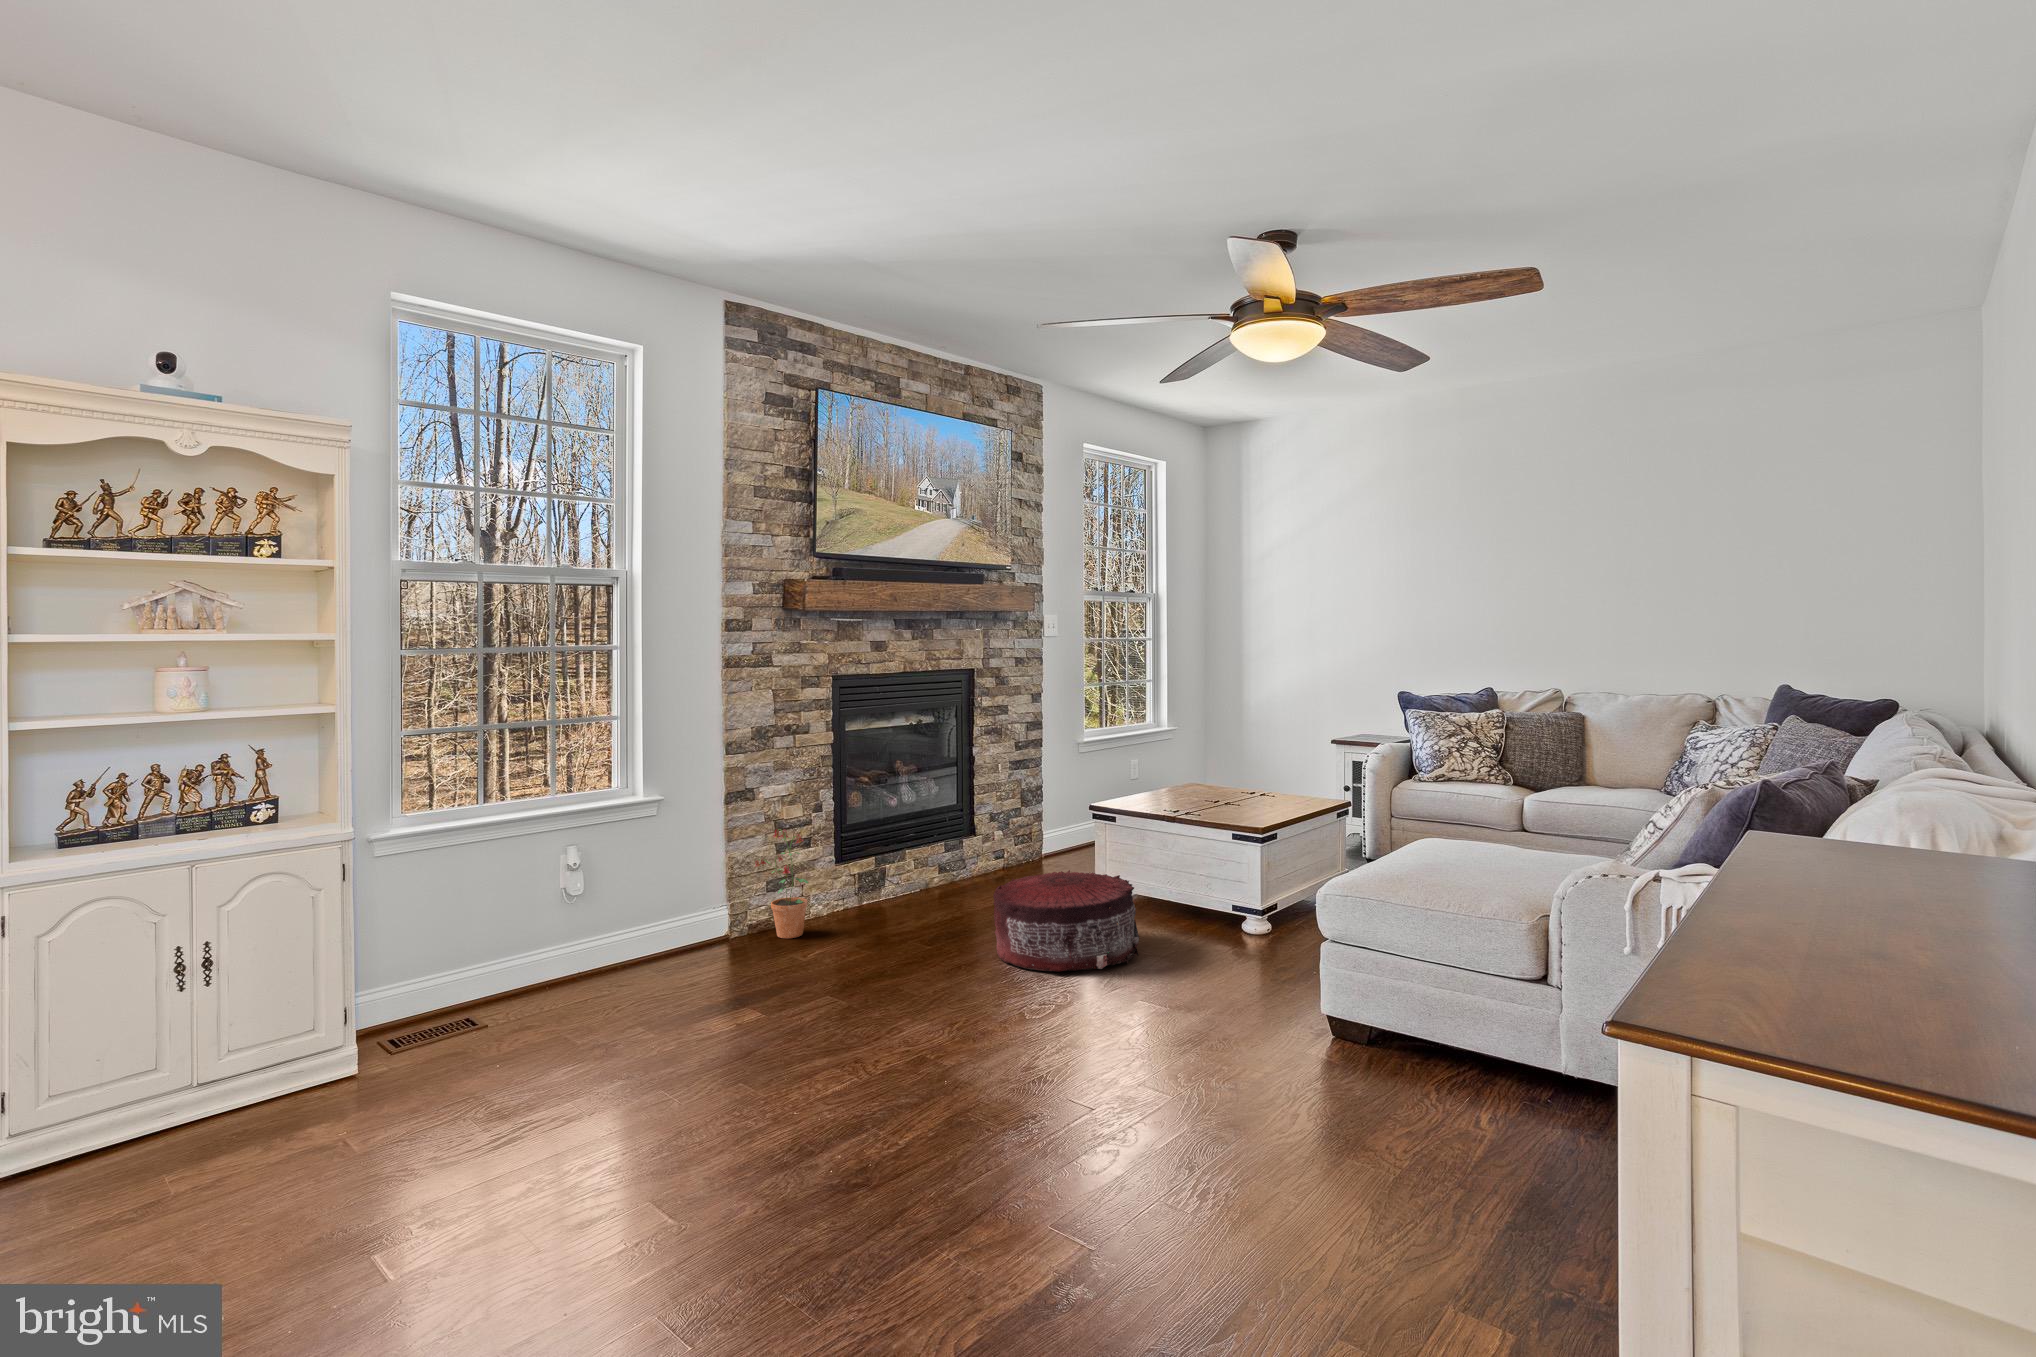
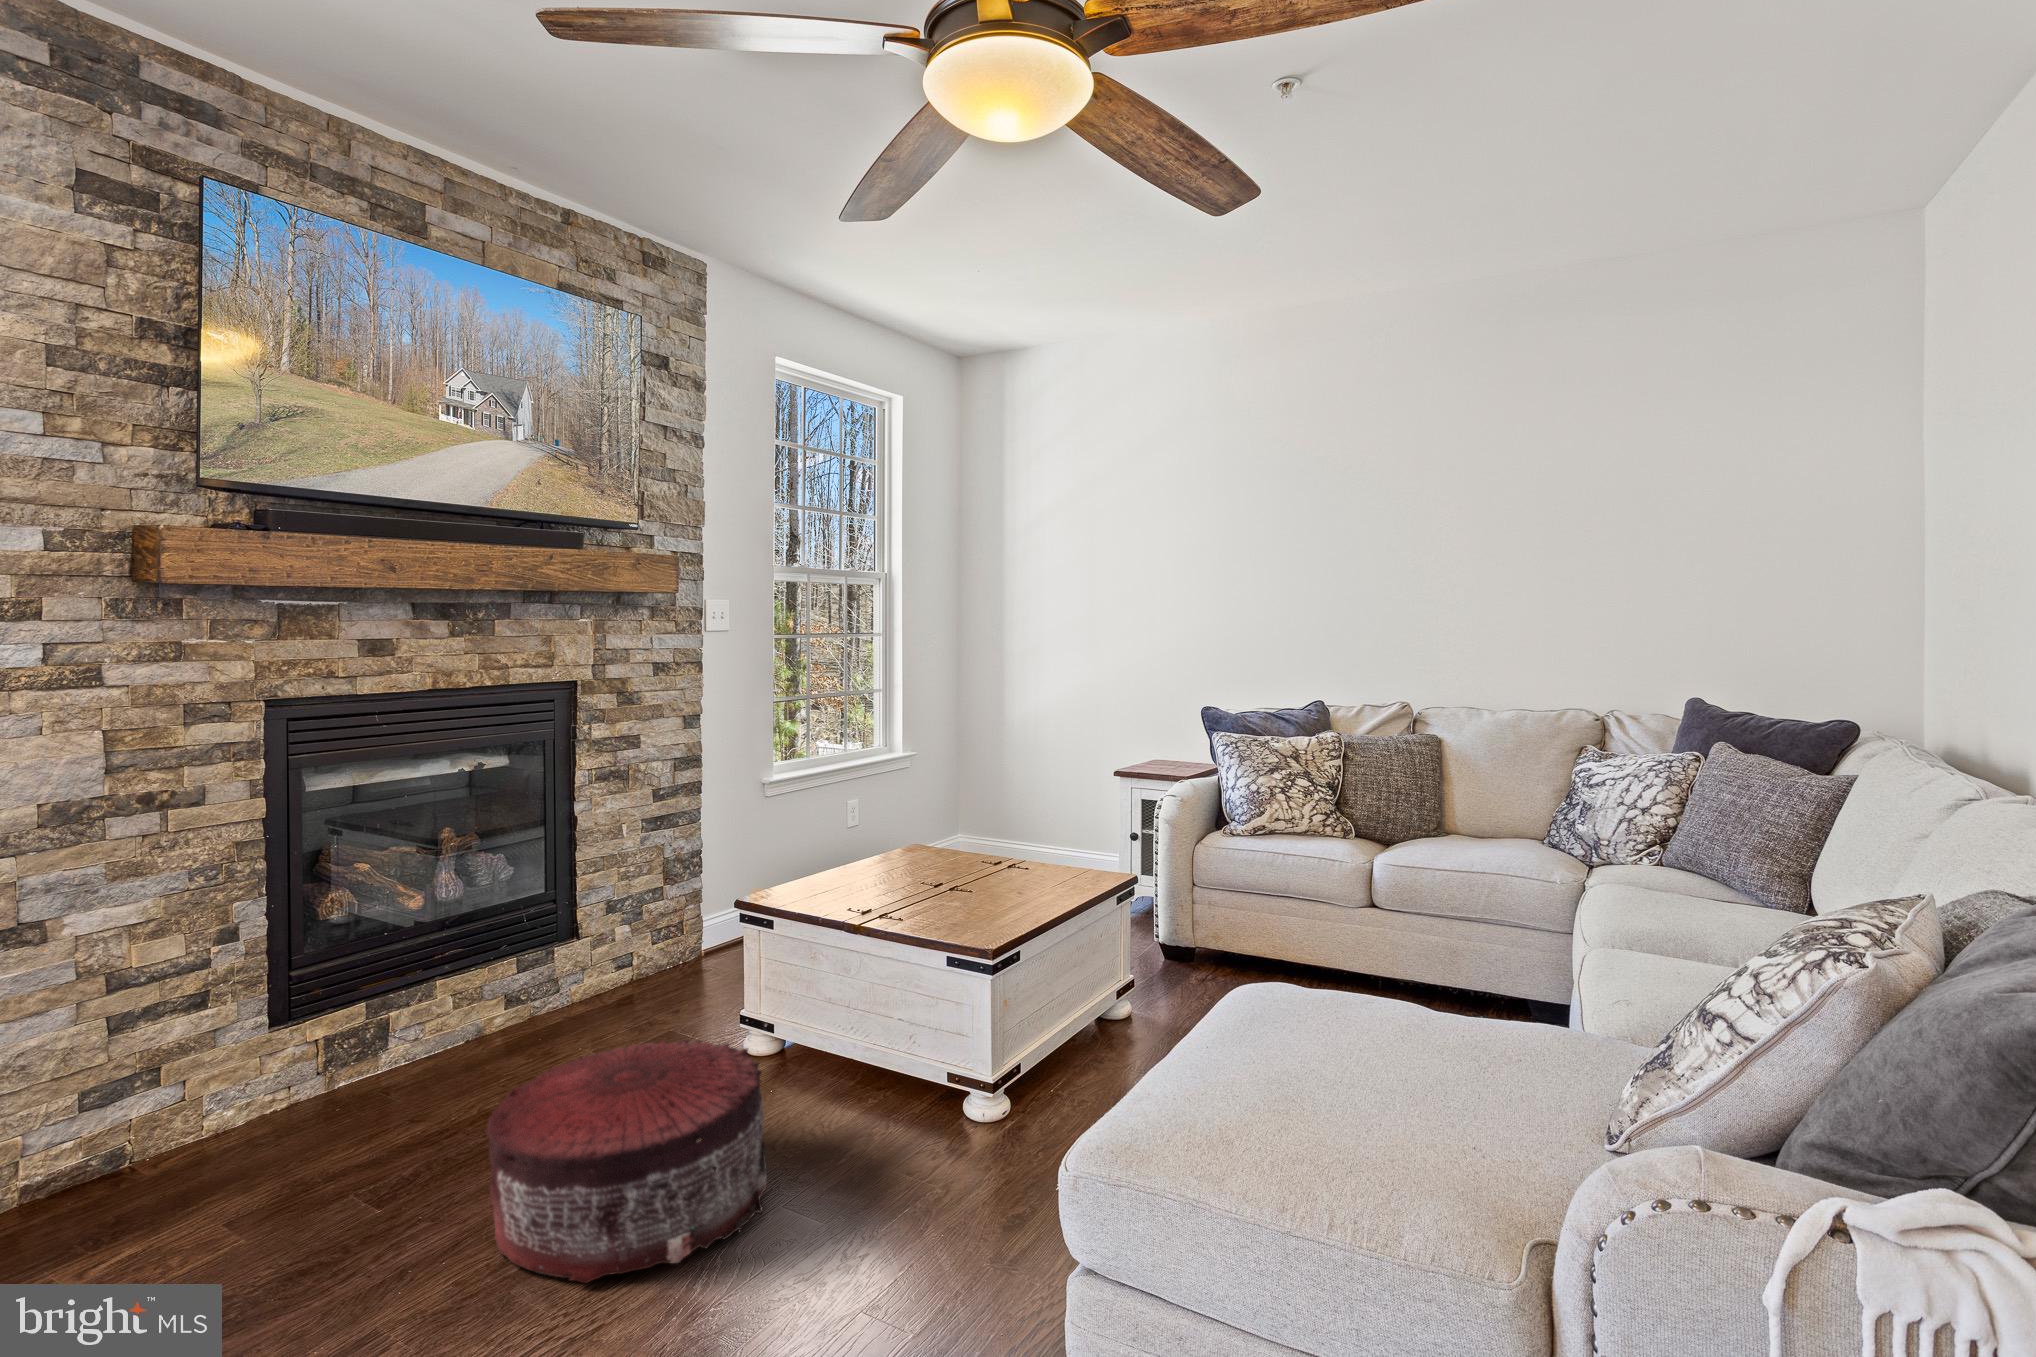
potted plant: present [755,829,808,938] -> none [34,990,159,1204]

